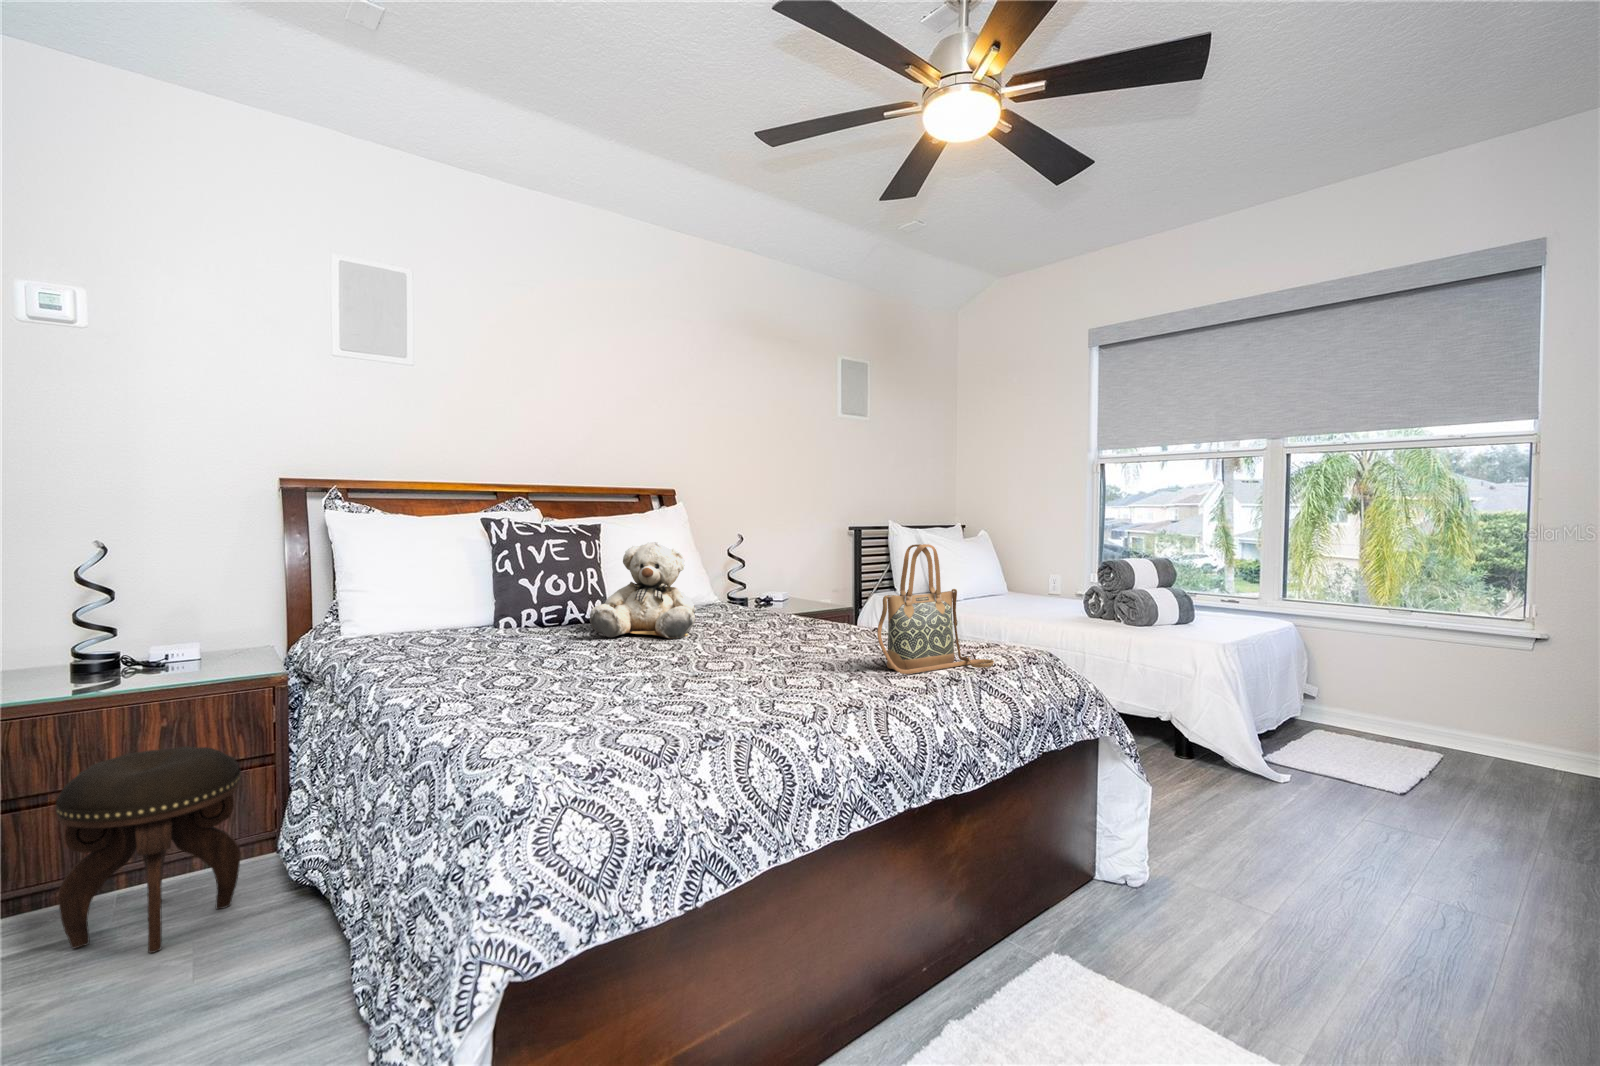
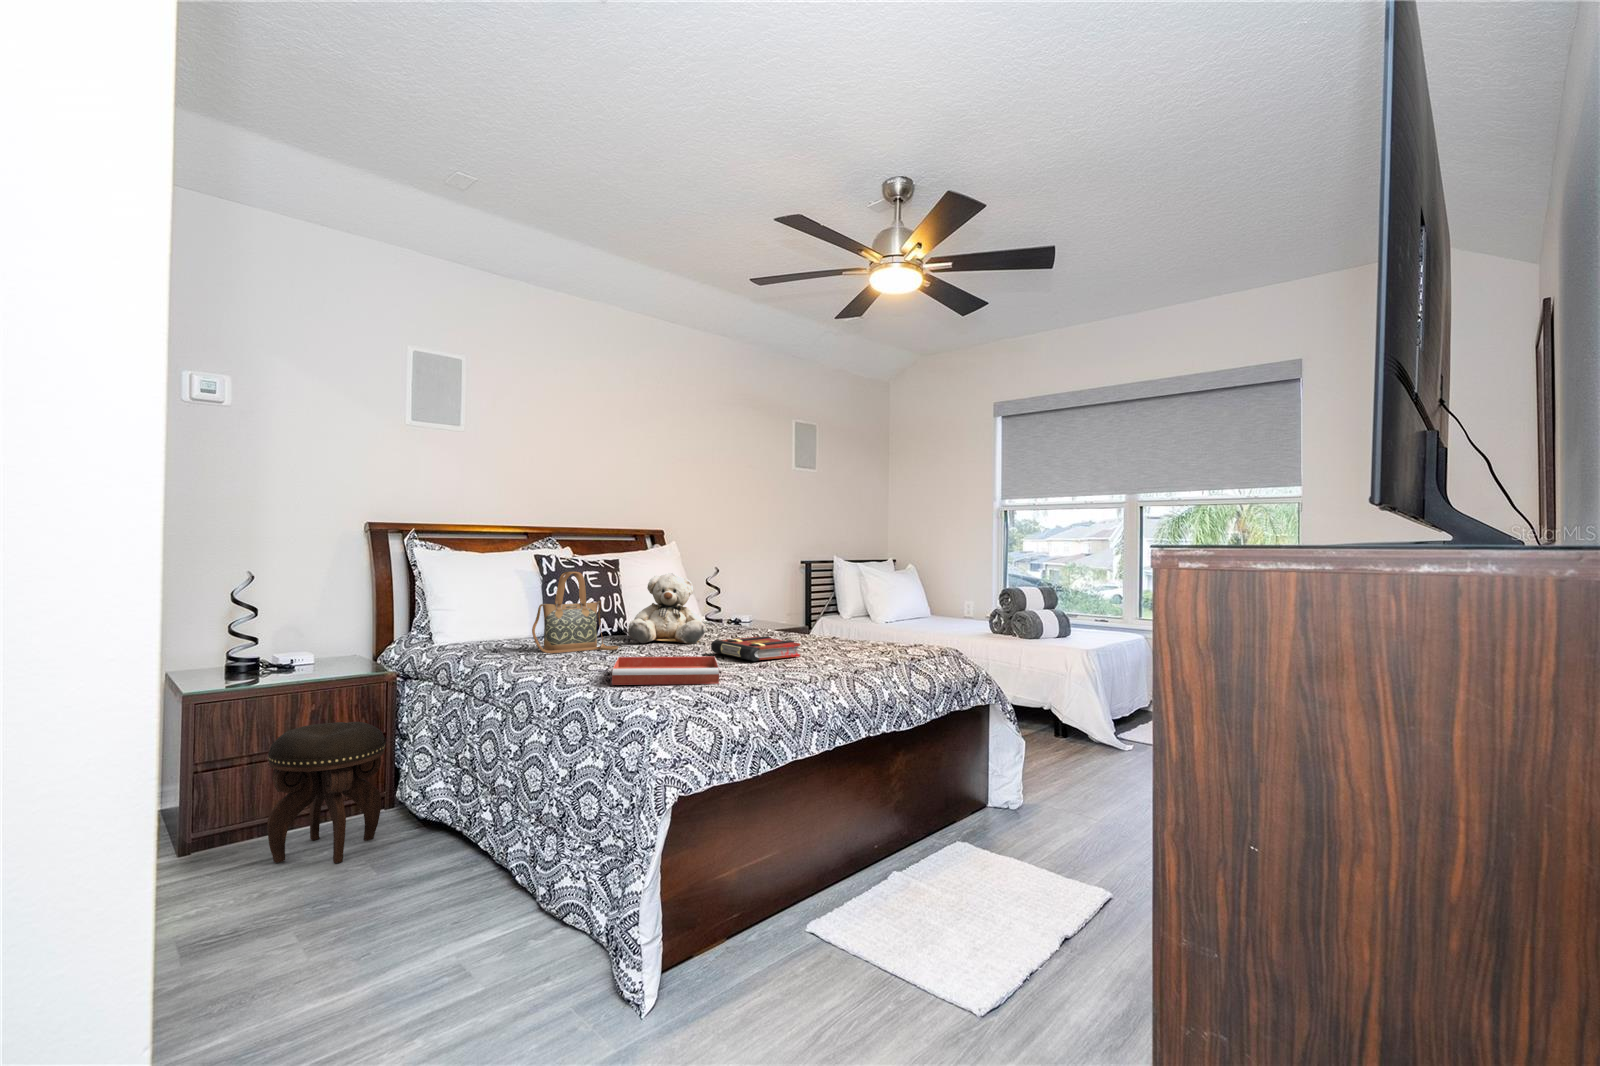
handbag: present [877,544,994,674] -> present [532,572,618,653]
book: none [688,632,814,675] -> present [711,636,800,661]
tray: none [483,670,673,725] -> present [612,656,719,685]

